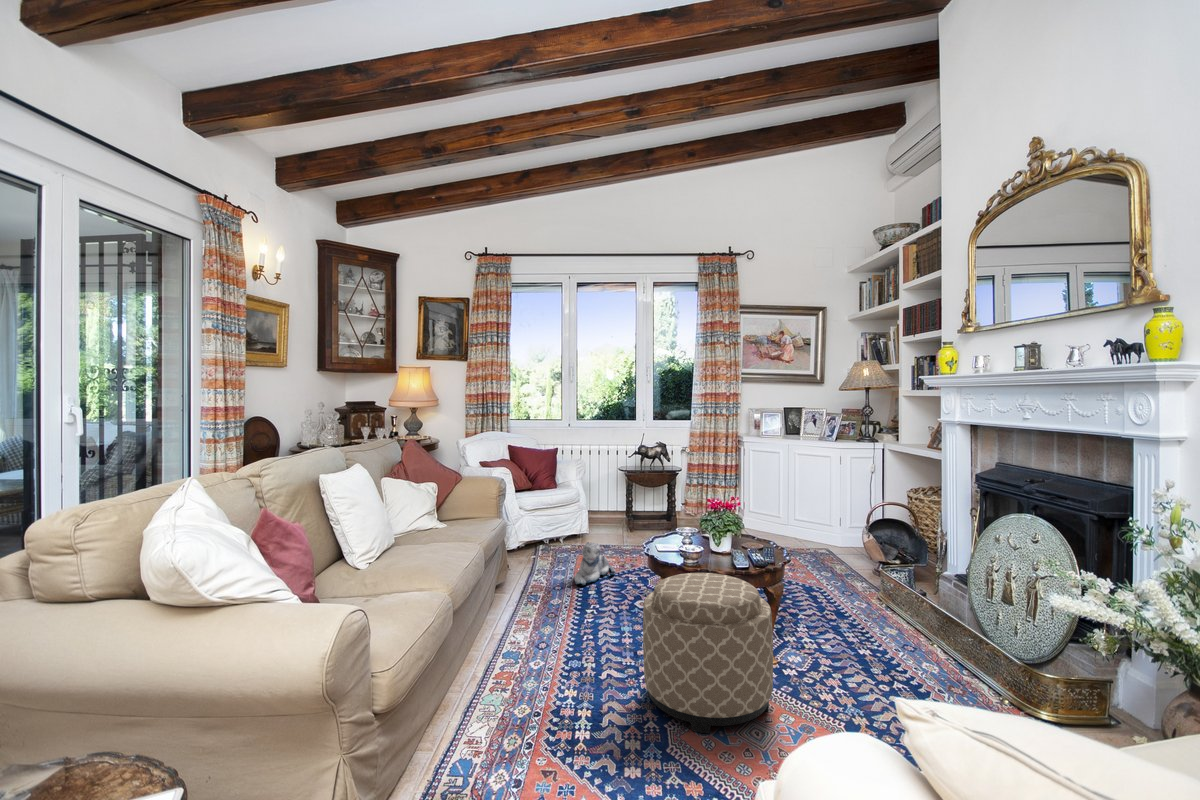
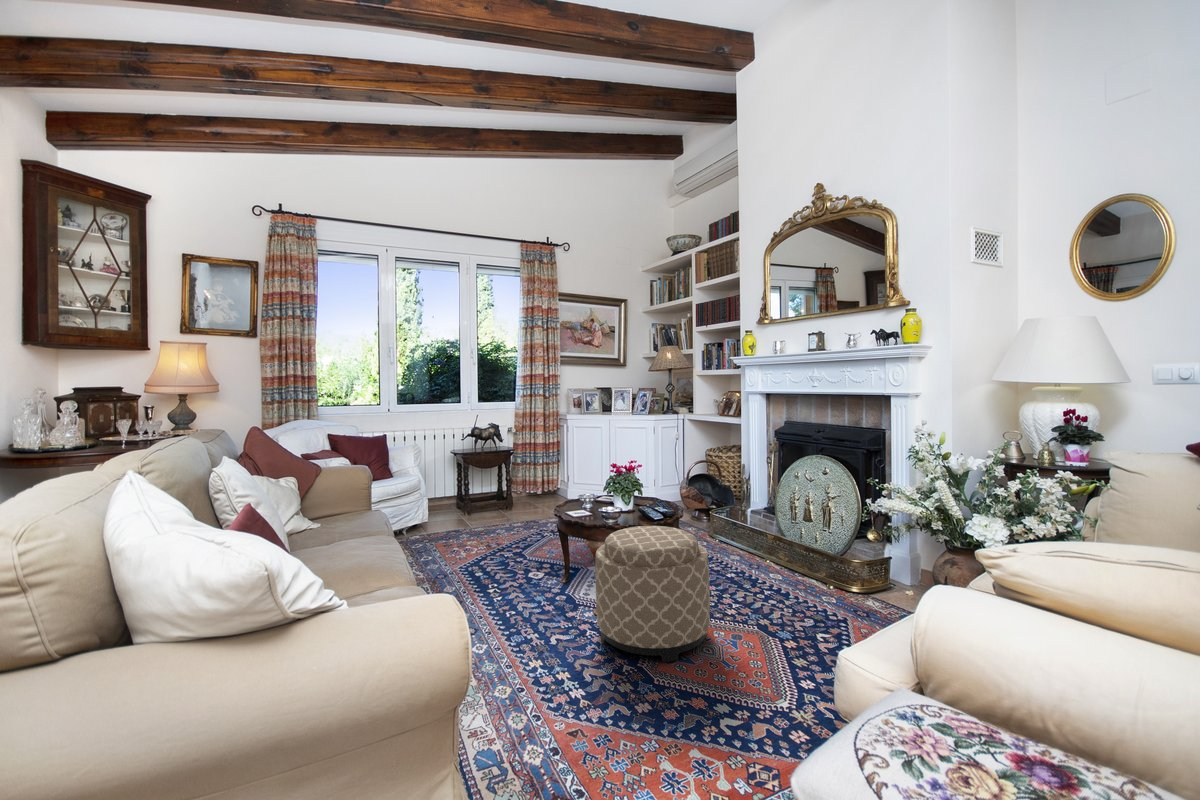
plush toy: present [574,542,615,585] -> none [450,523,488,568]

